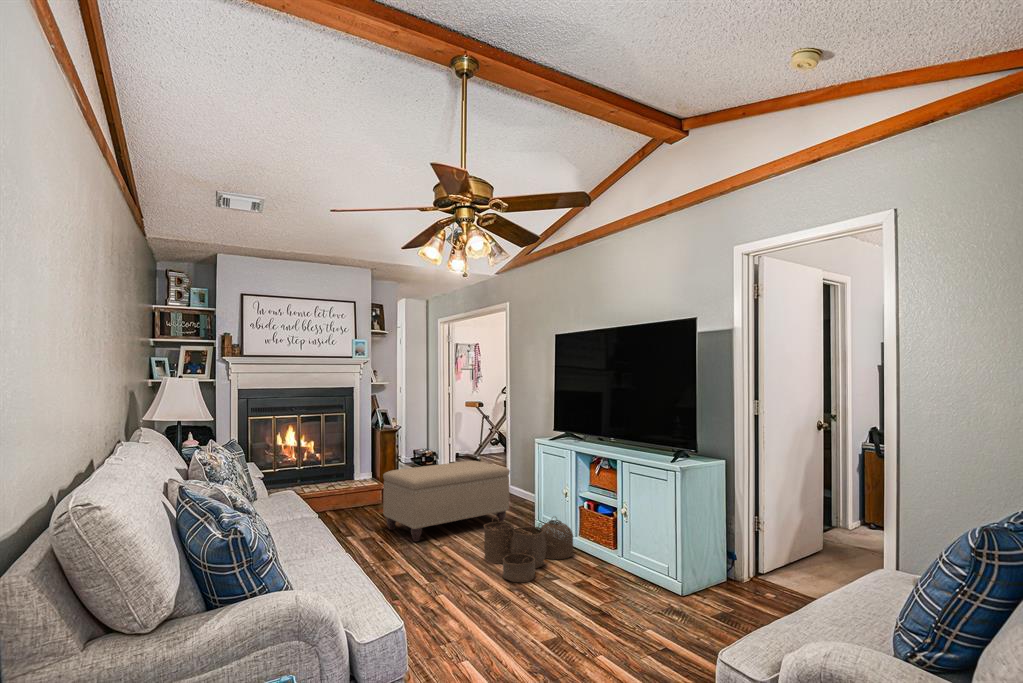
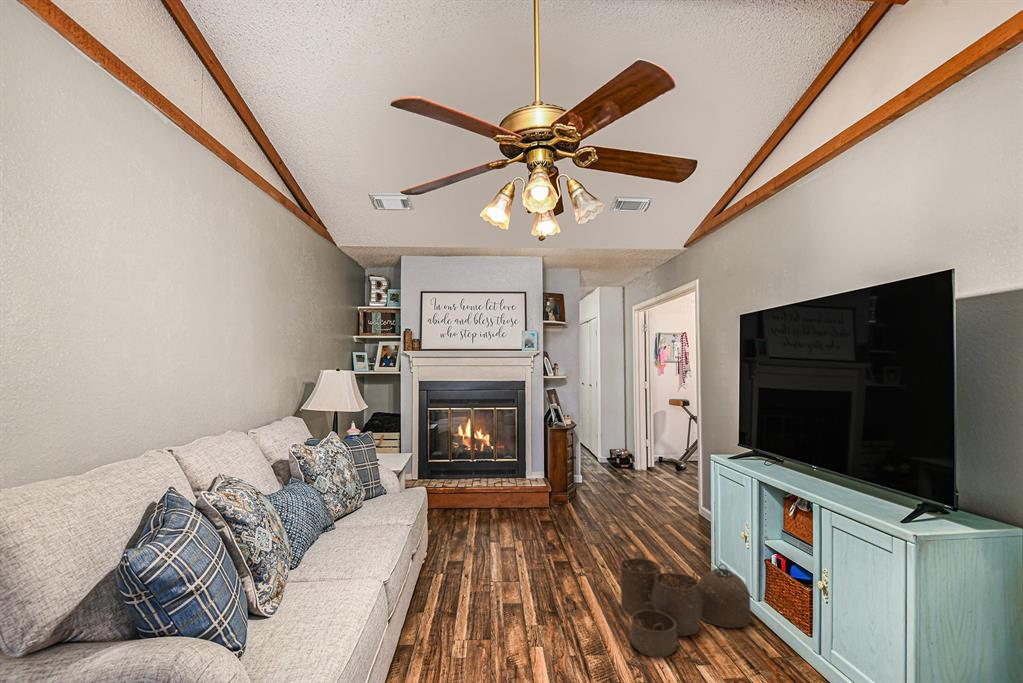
ottoman: present [383,461,510,541] -> none [530,471,680,563]

